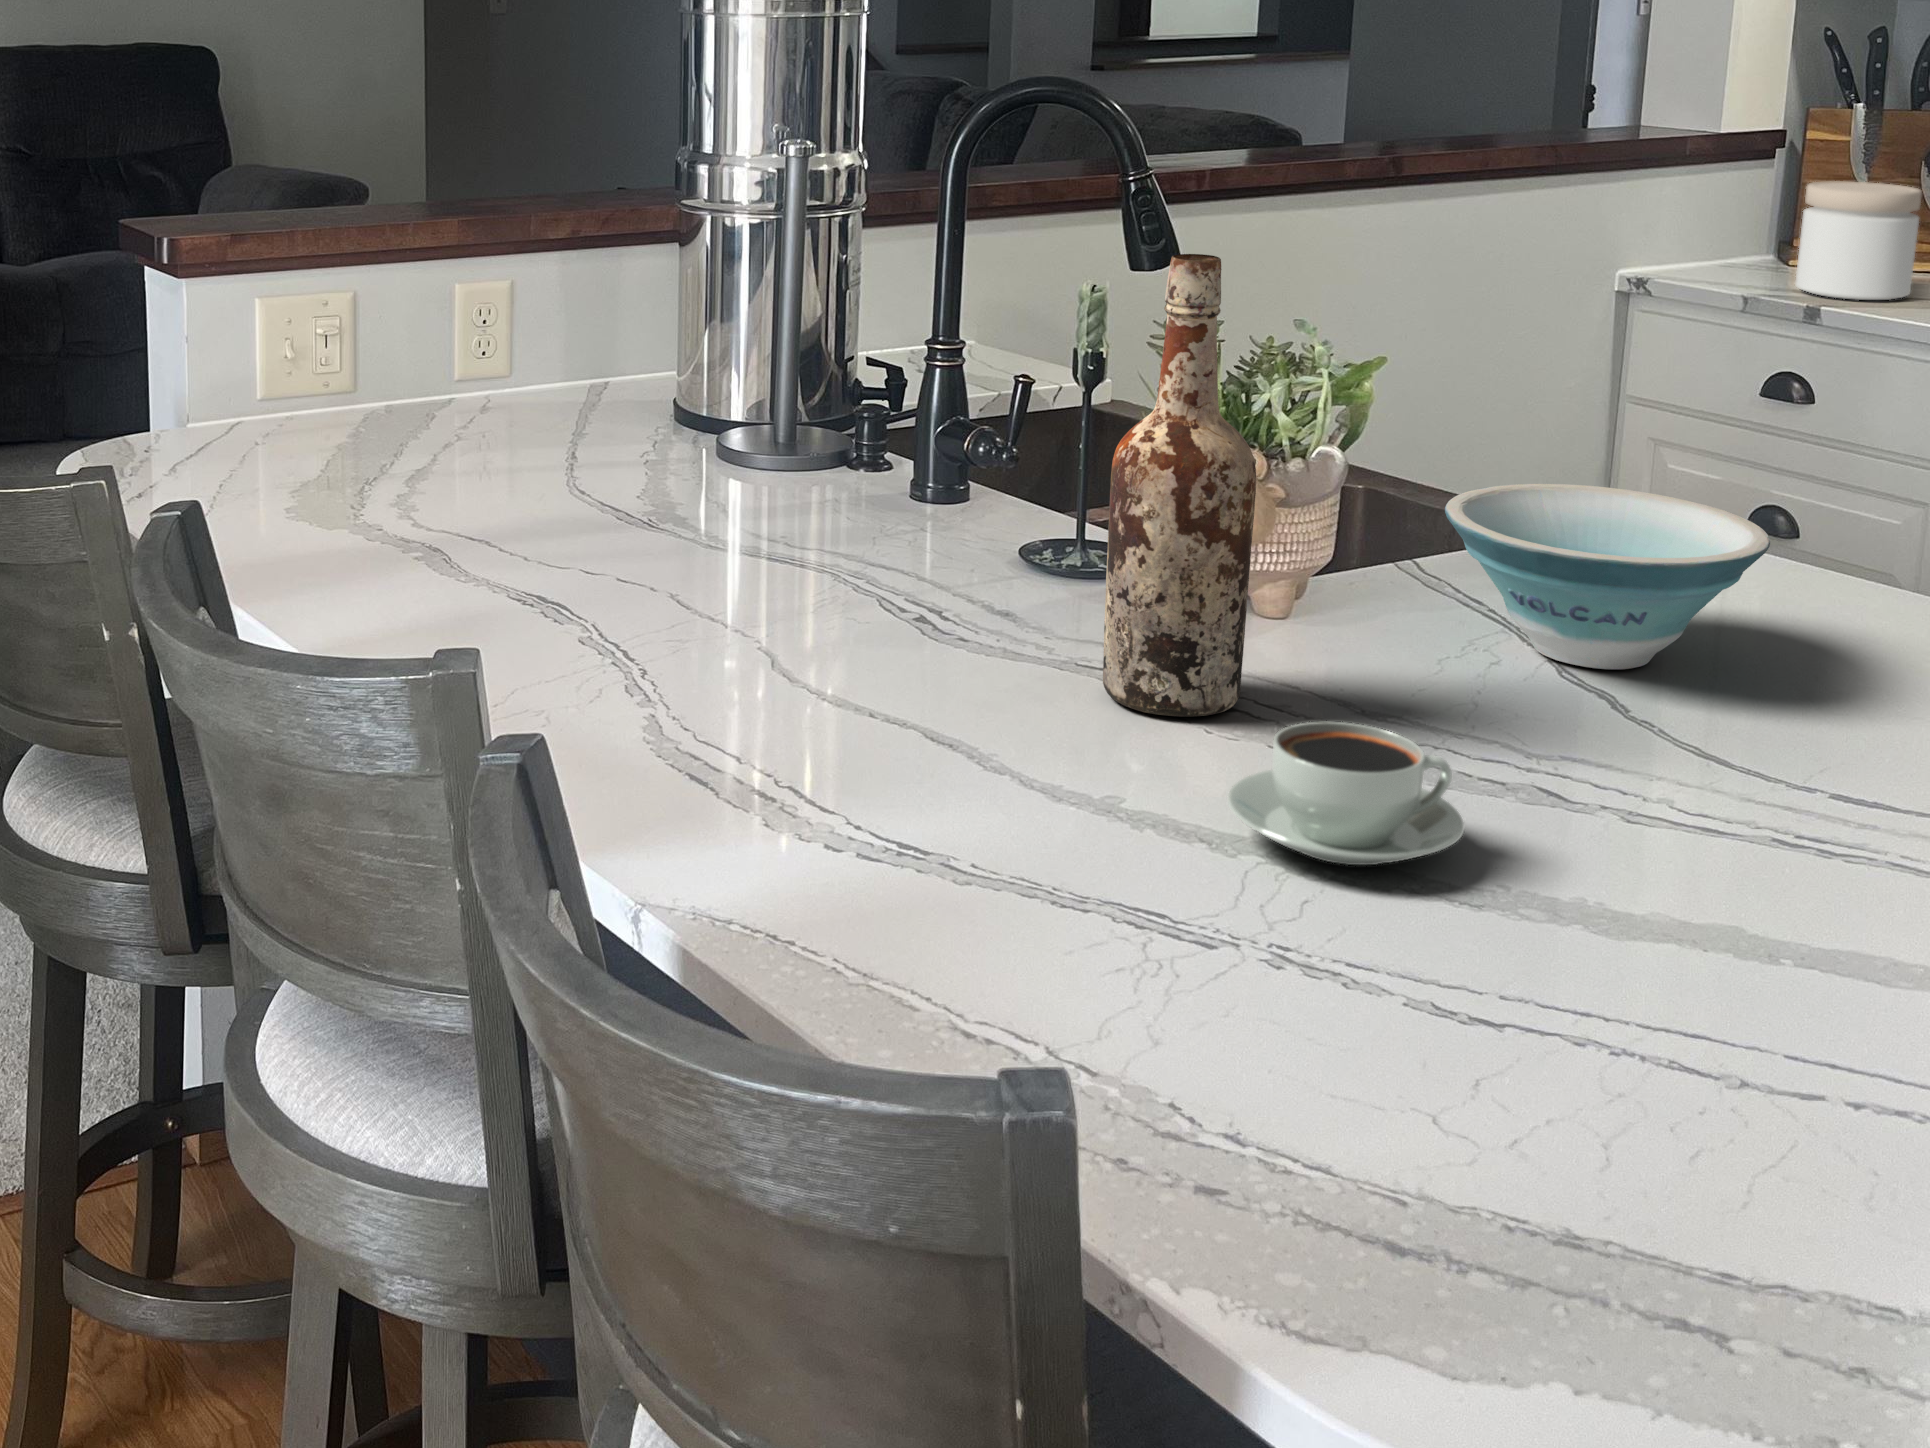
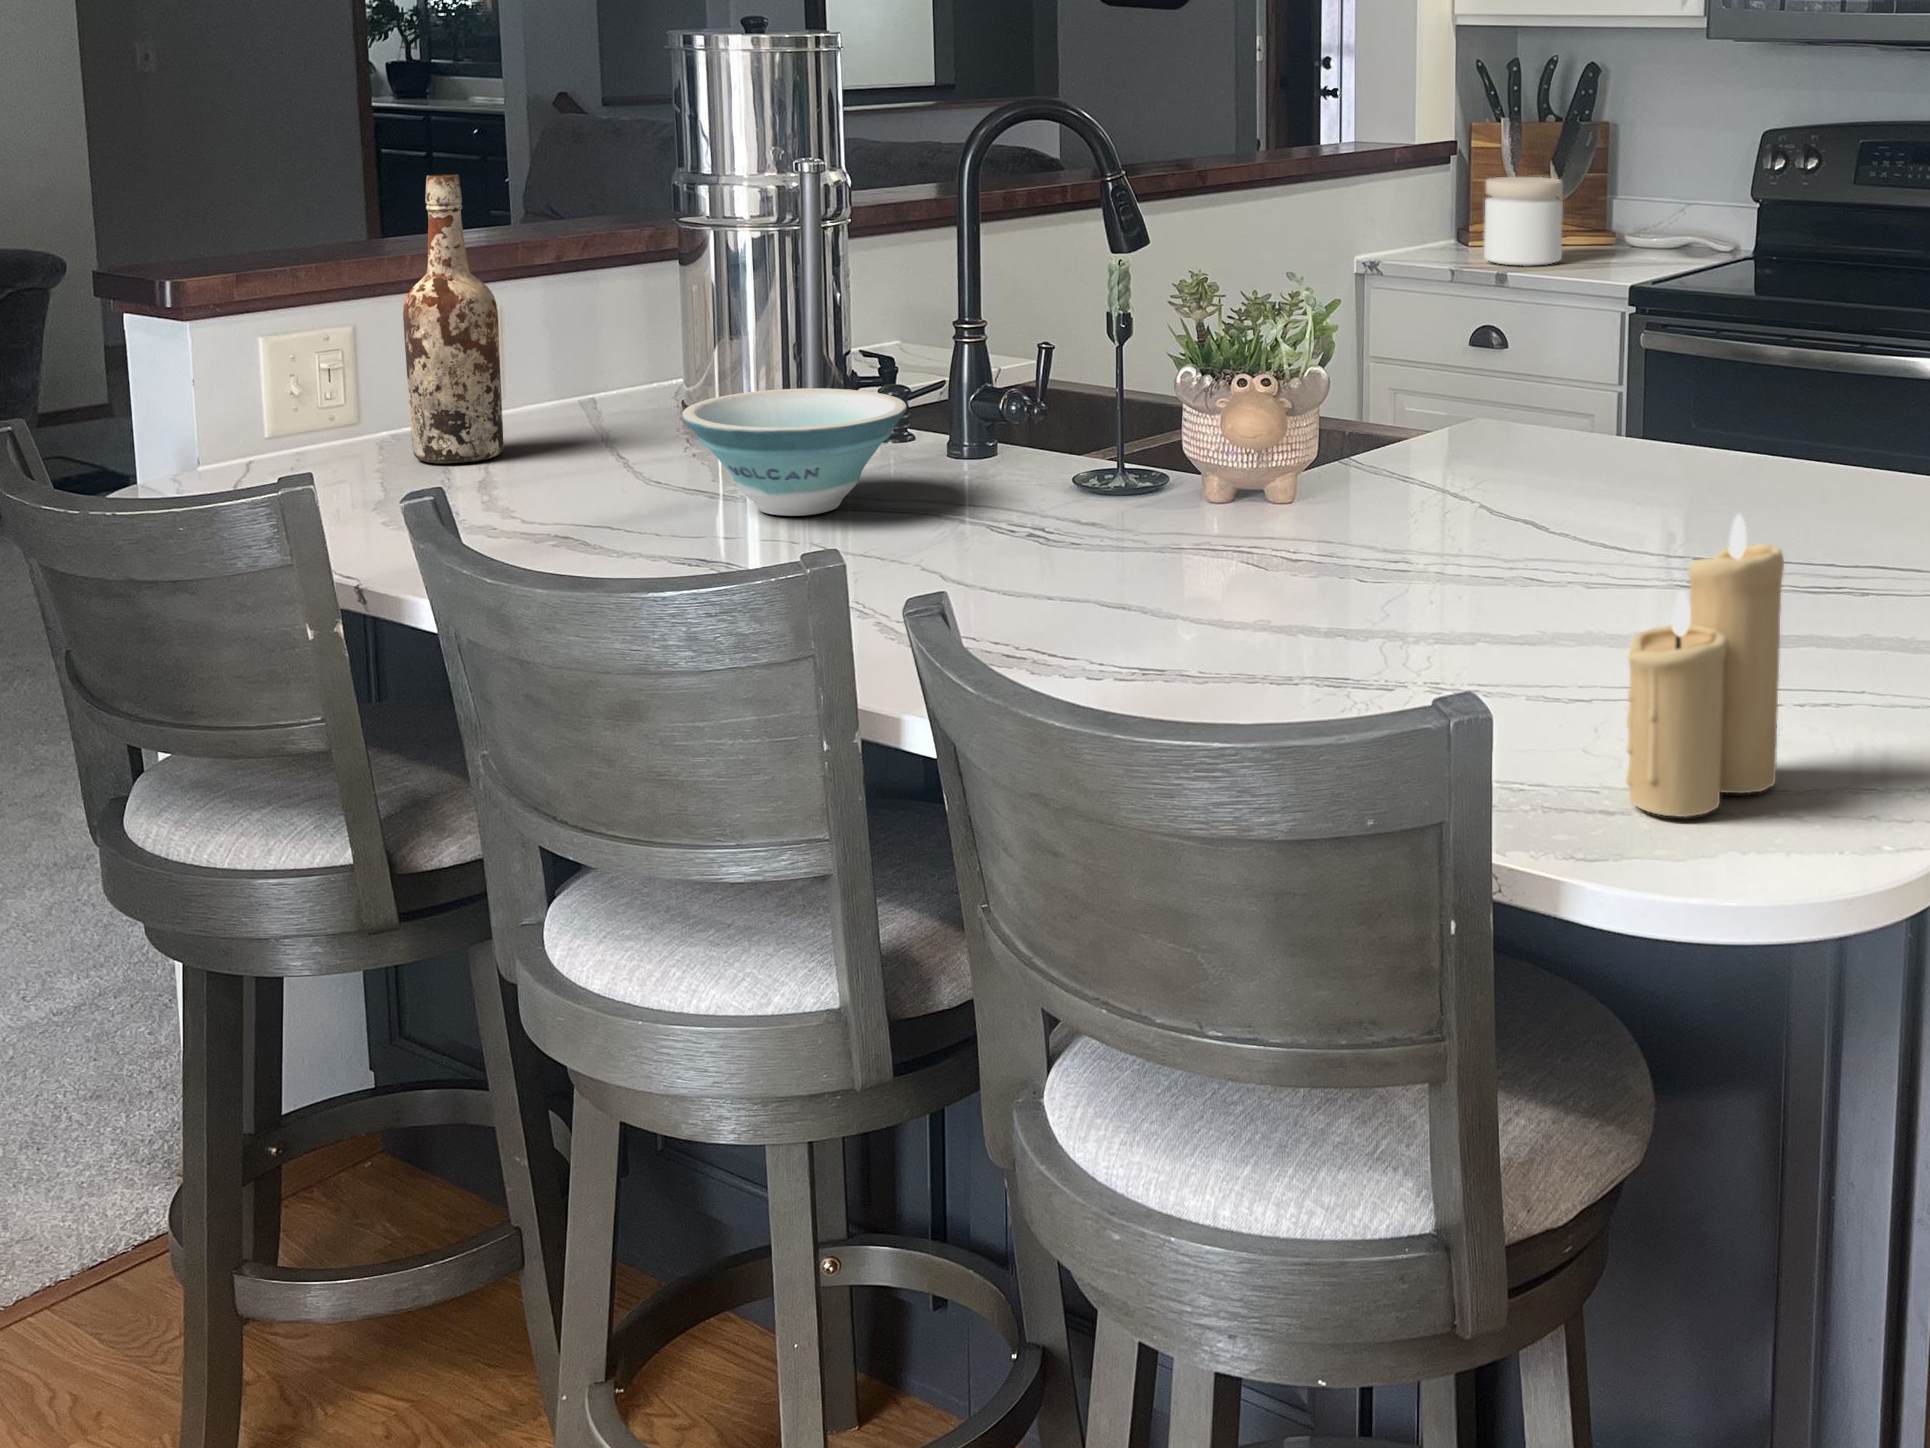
wine bottle: present [1103,254,1256,717] -> present [403,174,504,463]
bowl: present [1445,484,1770,669] -> present [682,388,907,516]
coffee cup: present [1227,722,1464,865] -> none [1339,537,1497,628]
candle: none [1456,846,1796,1345] -> present [1626,514,1784,817]

